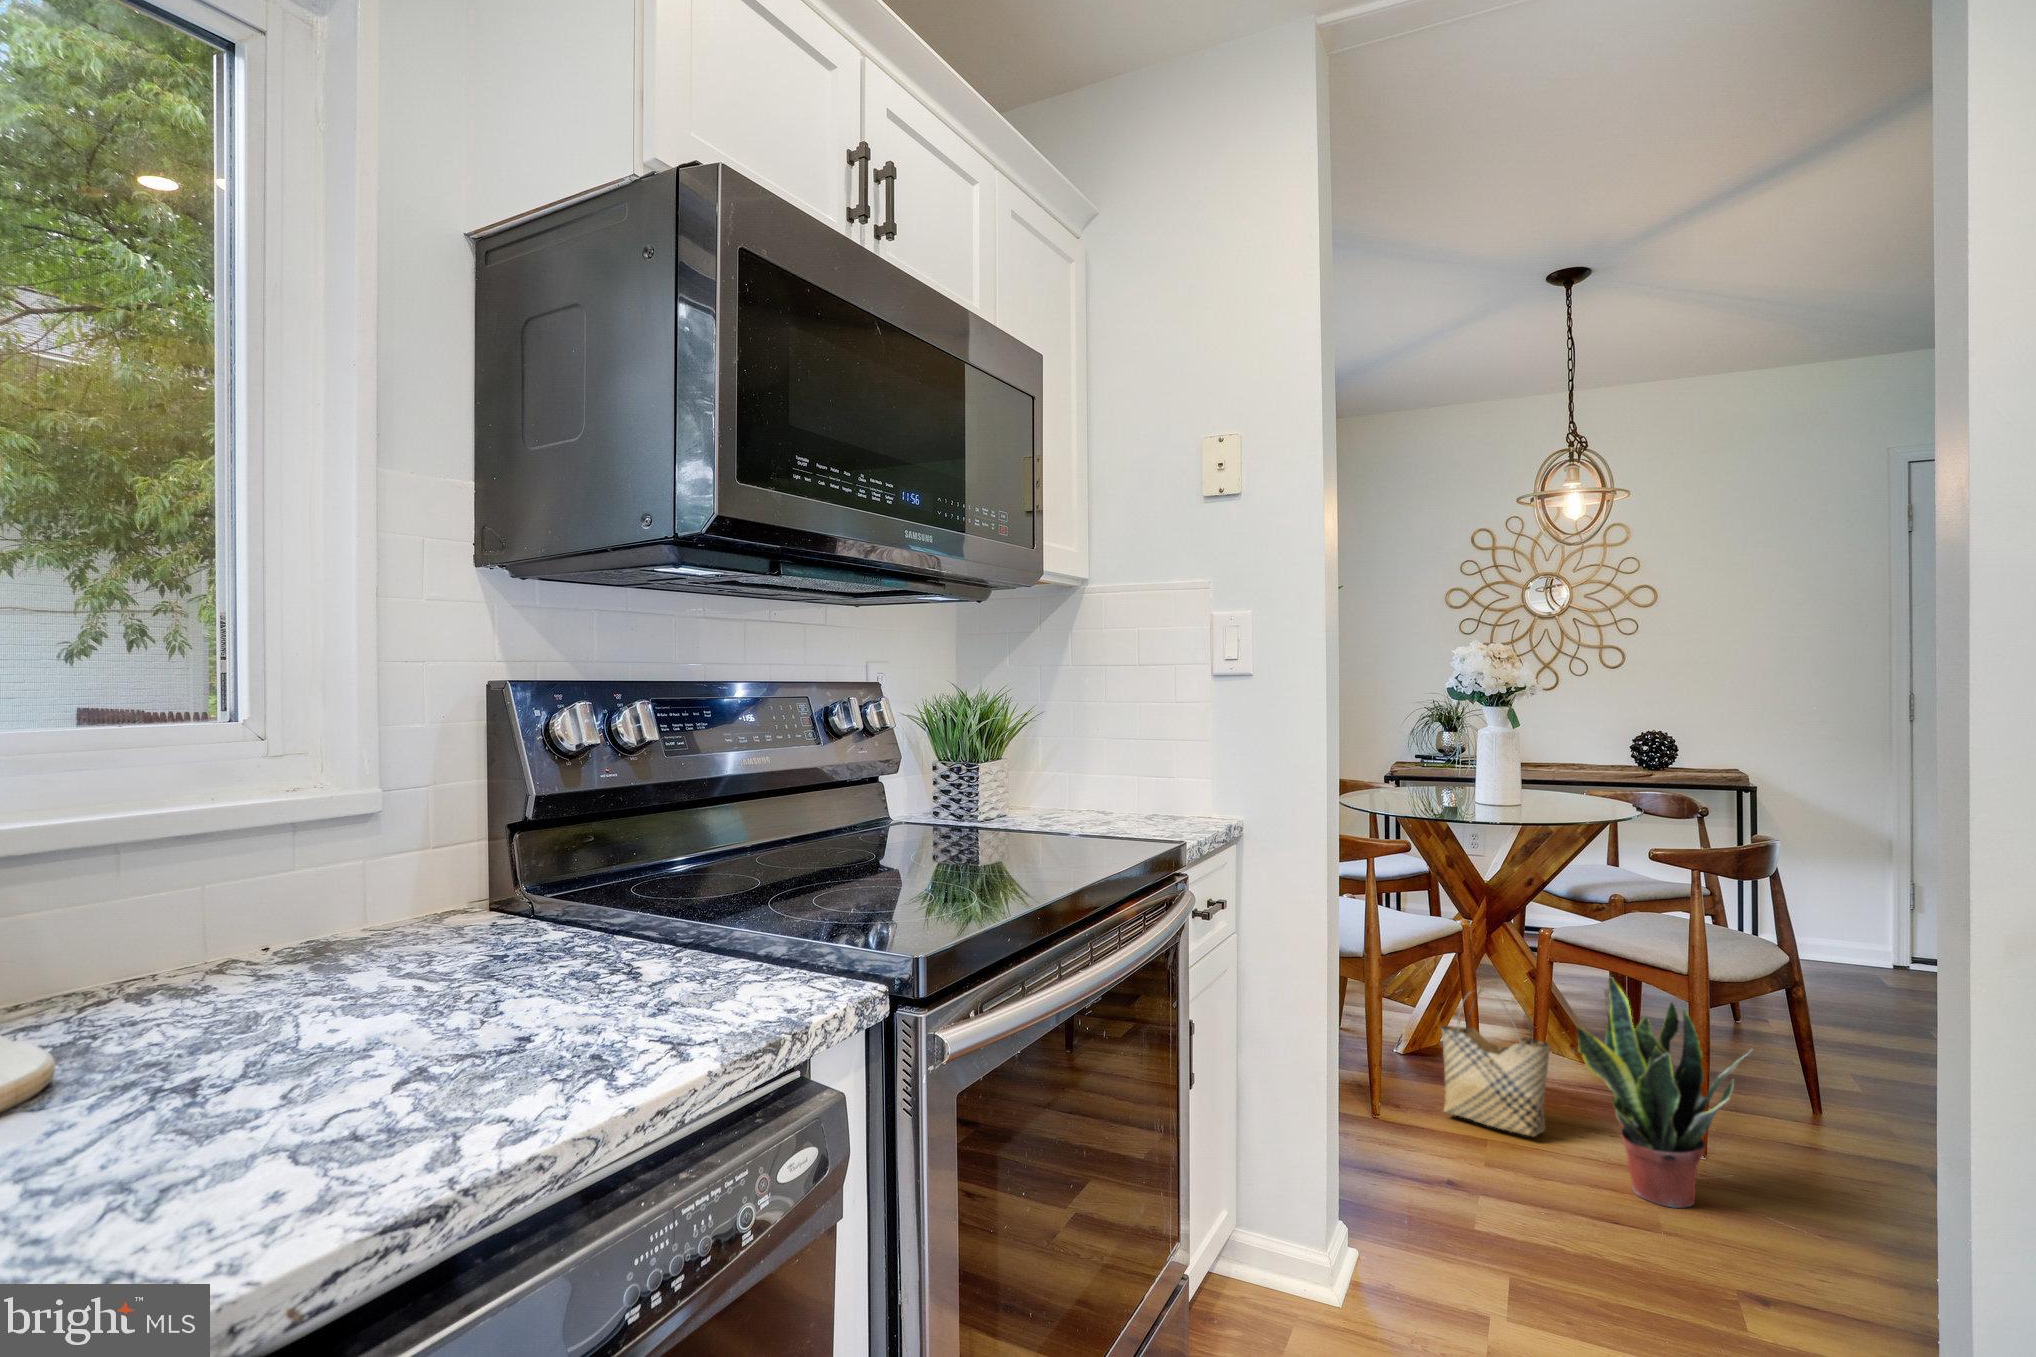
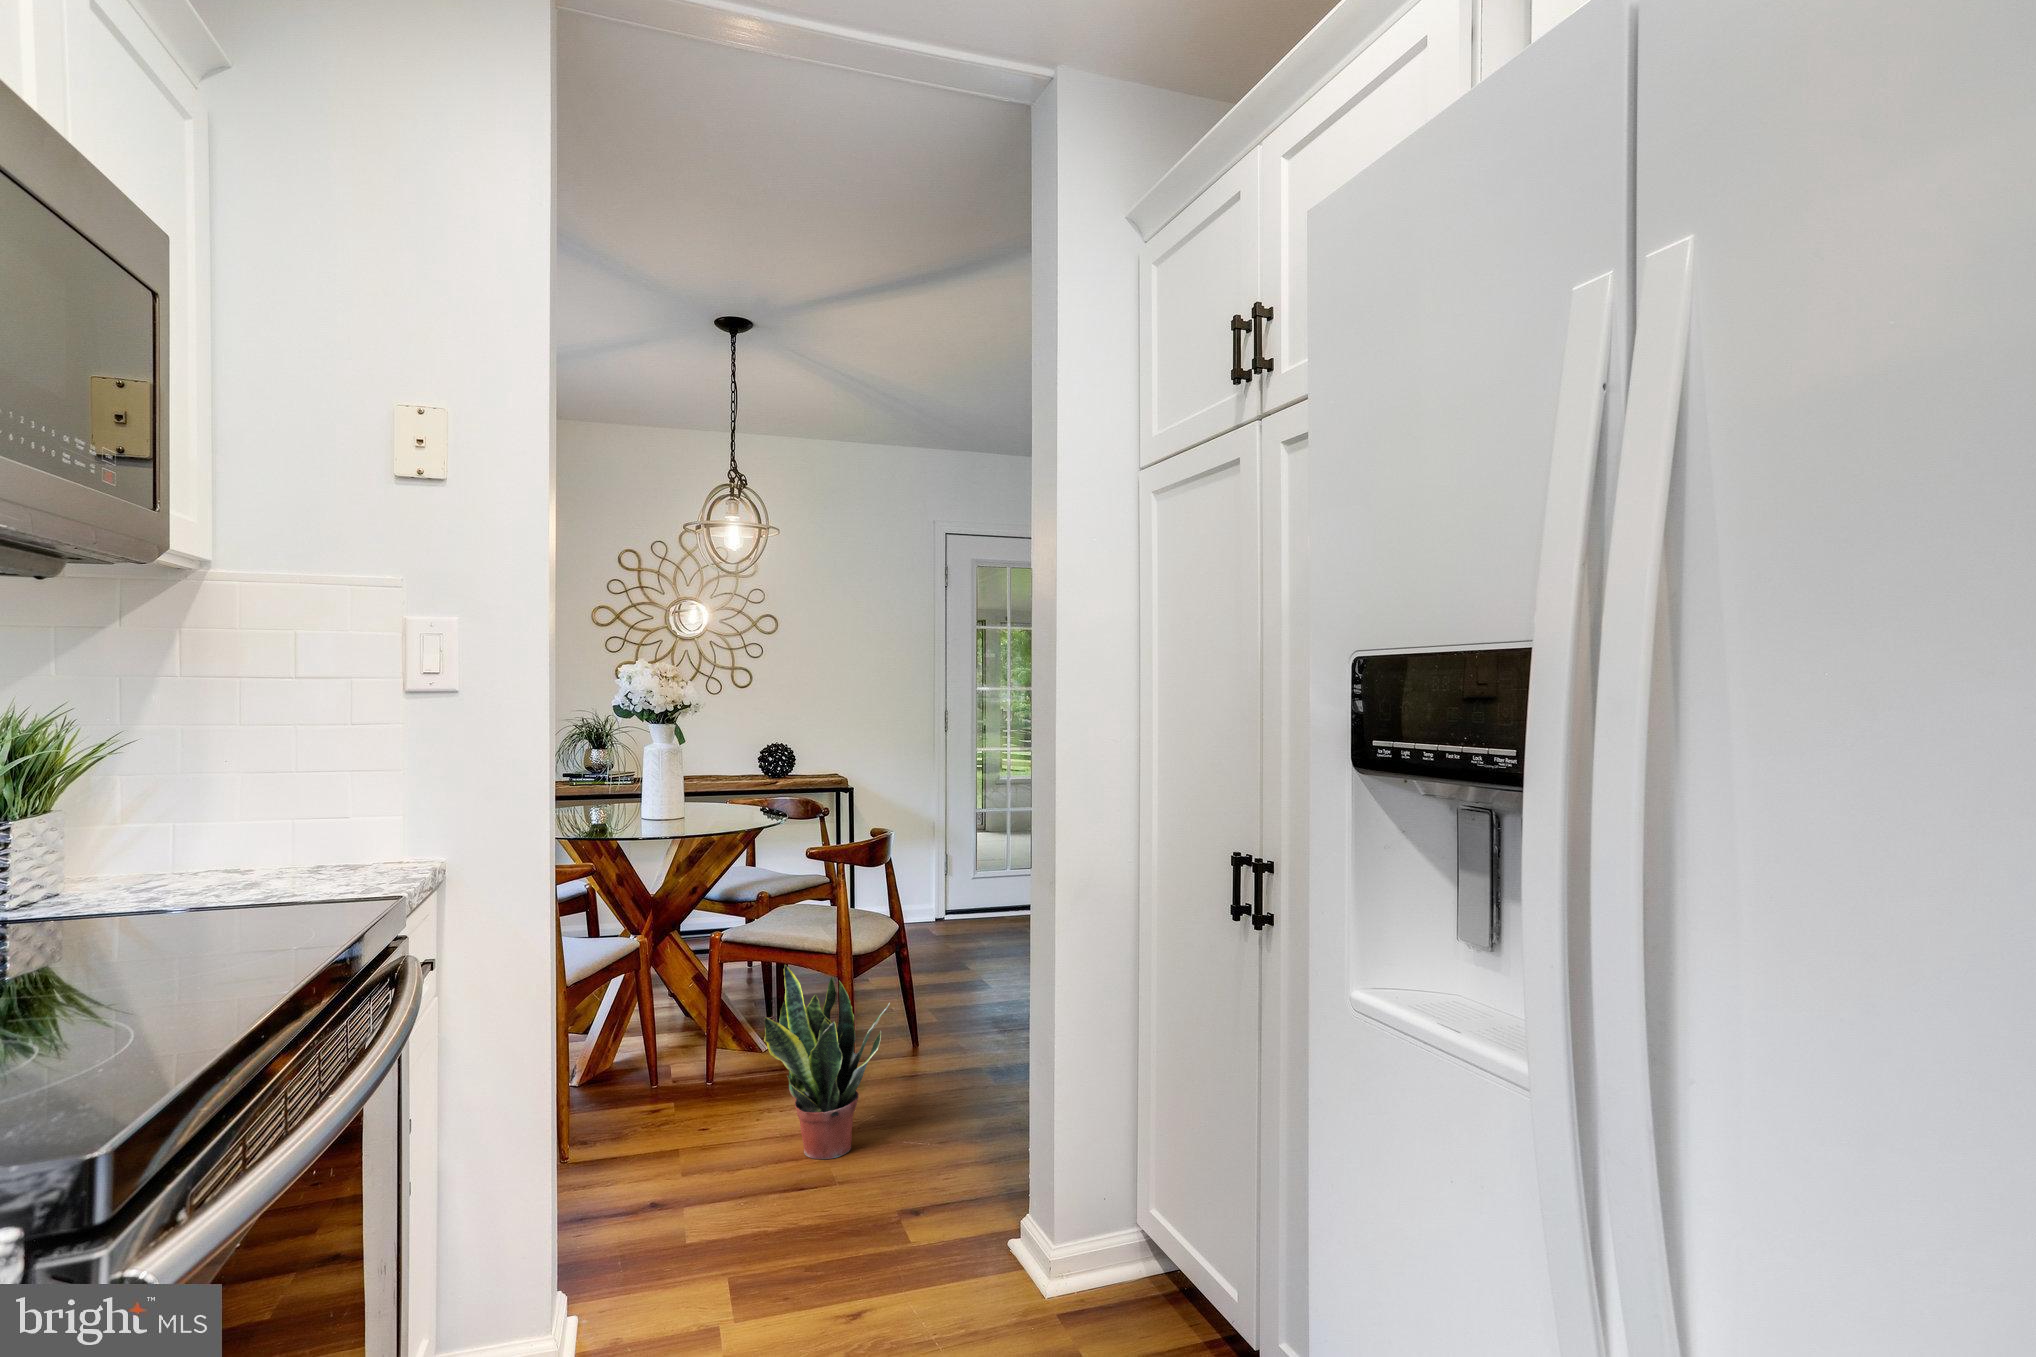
woven basket: present [1441,981,1550,1136] -> none [625,993,731,1141]

